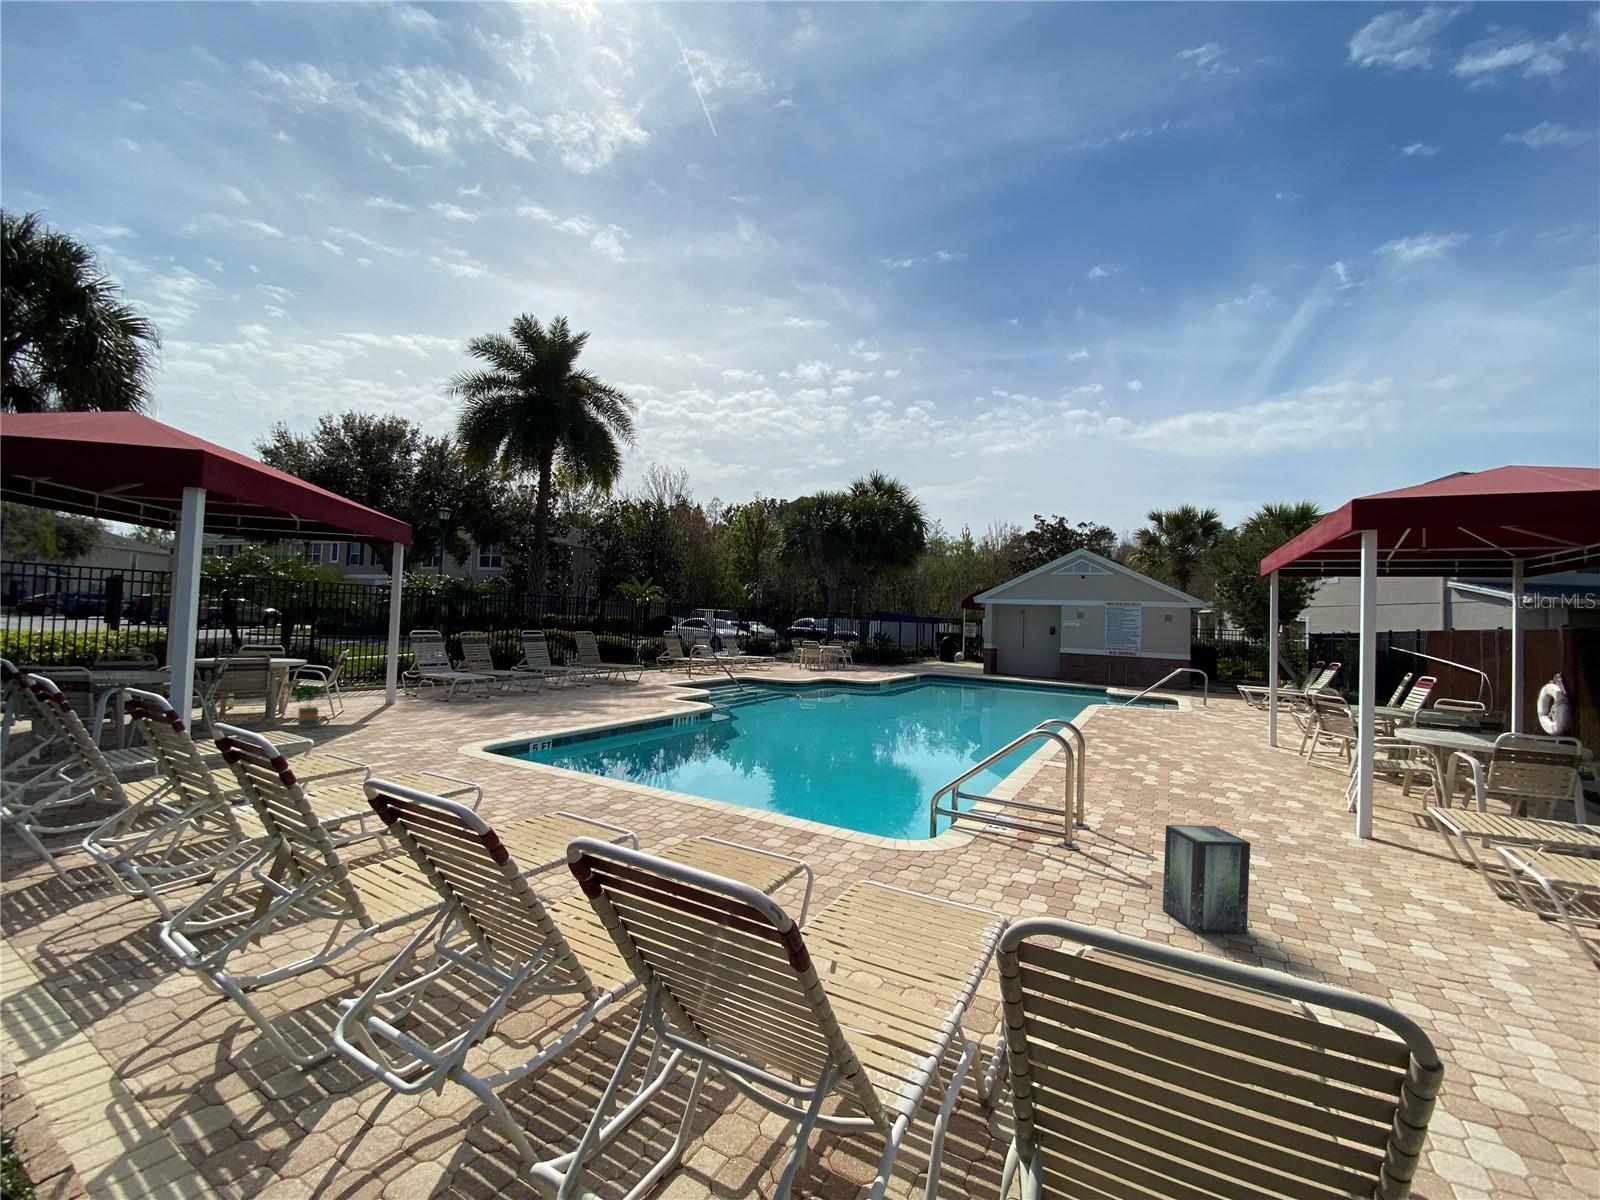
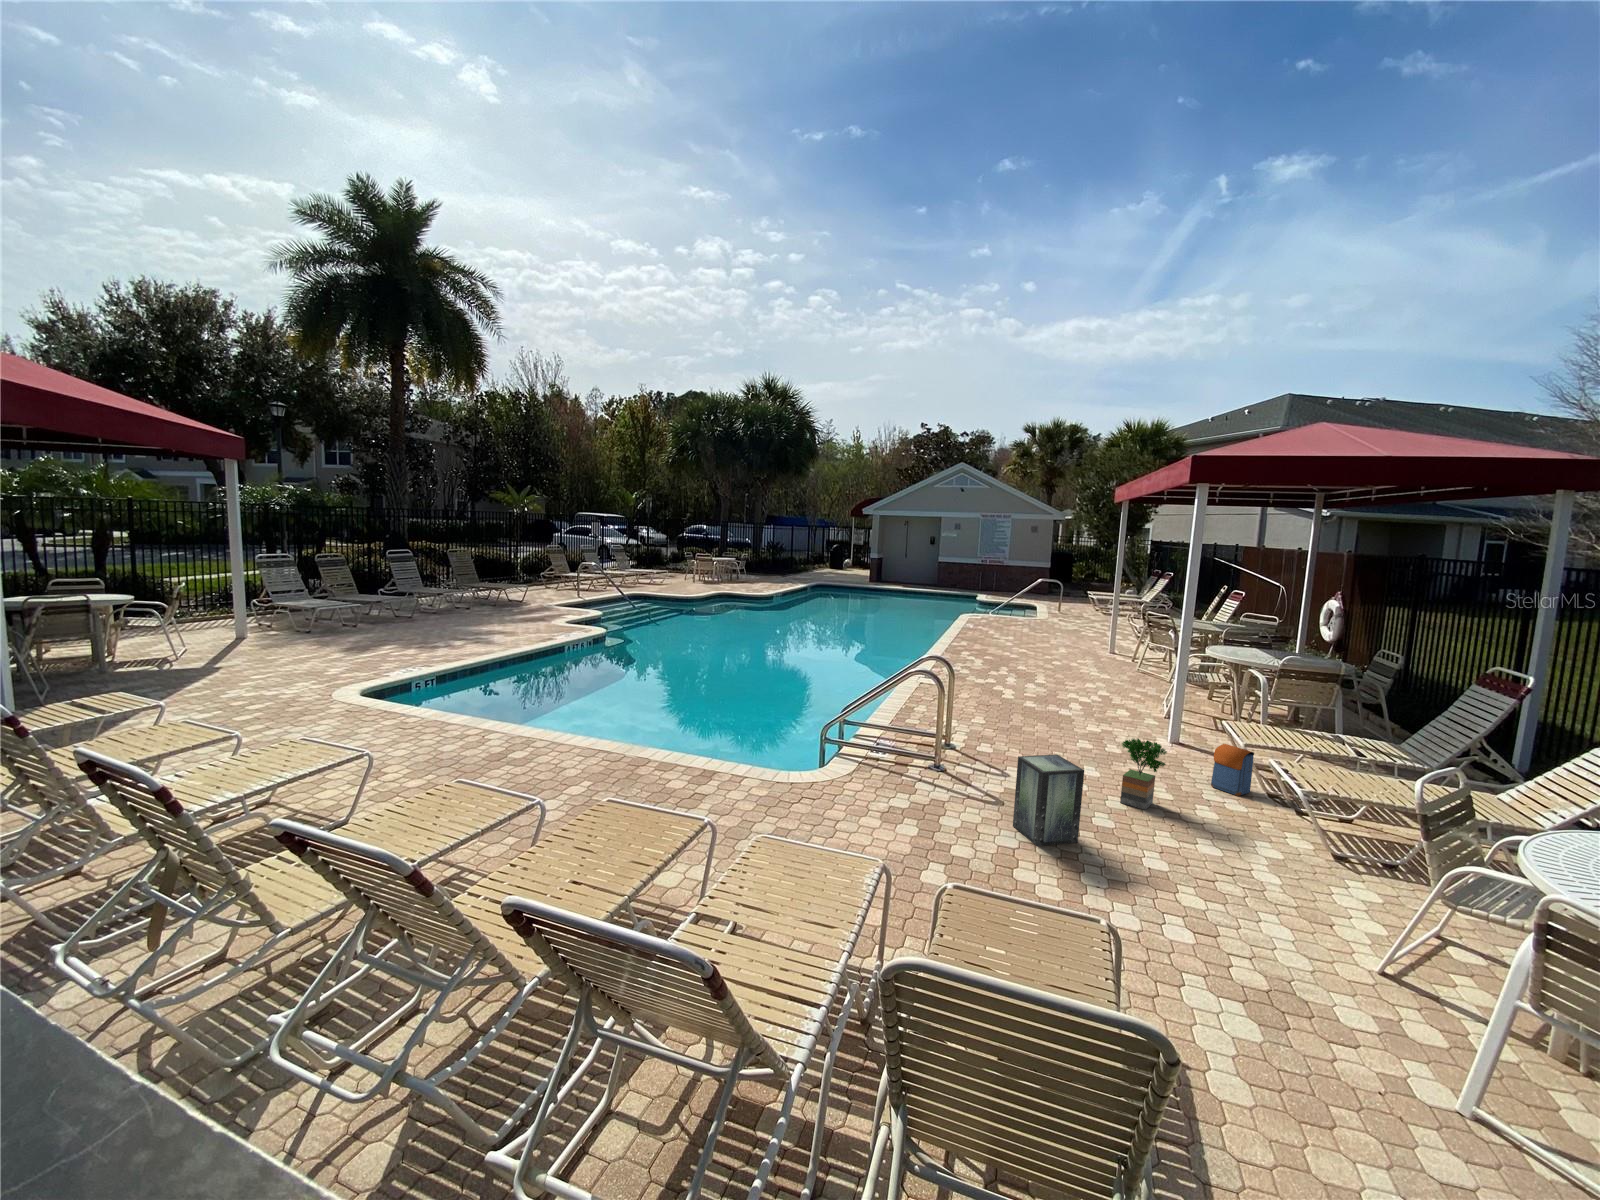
potted tree: present [293,686,324,728] -> present [1120,738,1167,810]
backpack: none [1417,834,1473,899] -> present [1211,744,1254,796]

